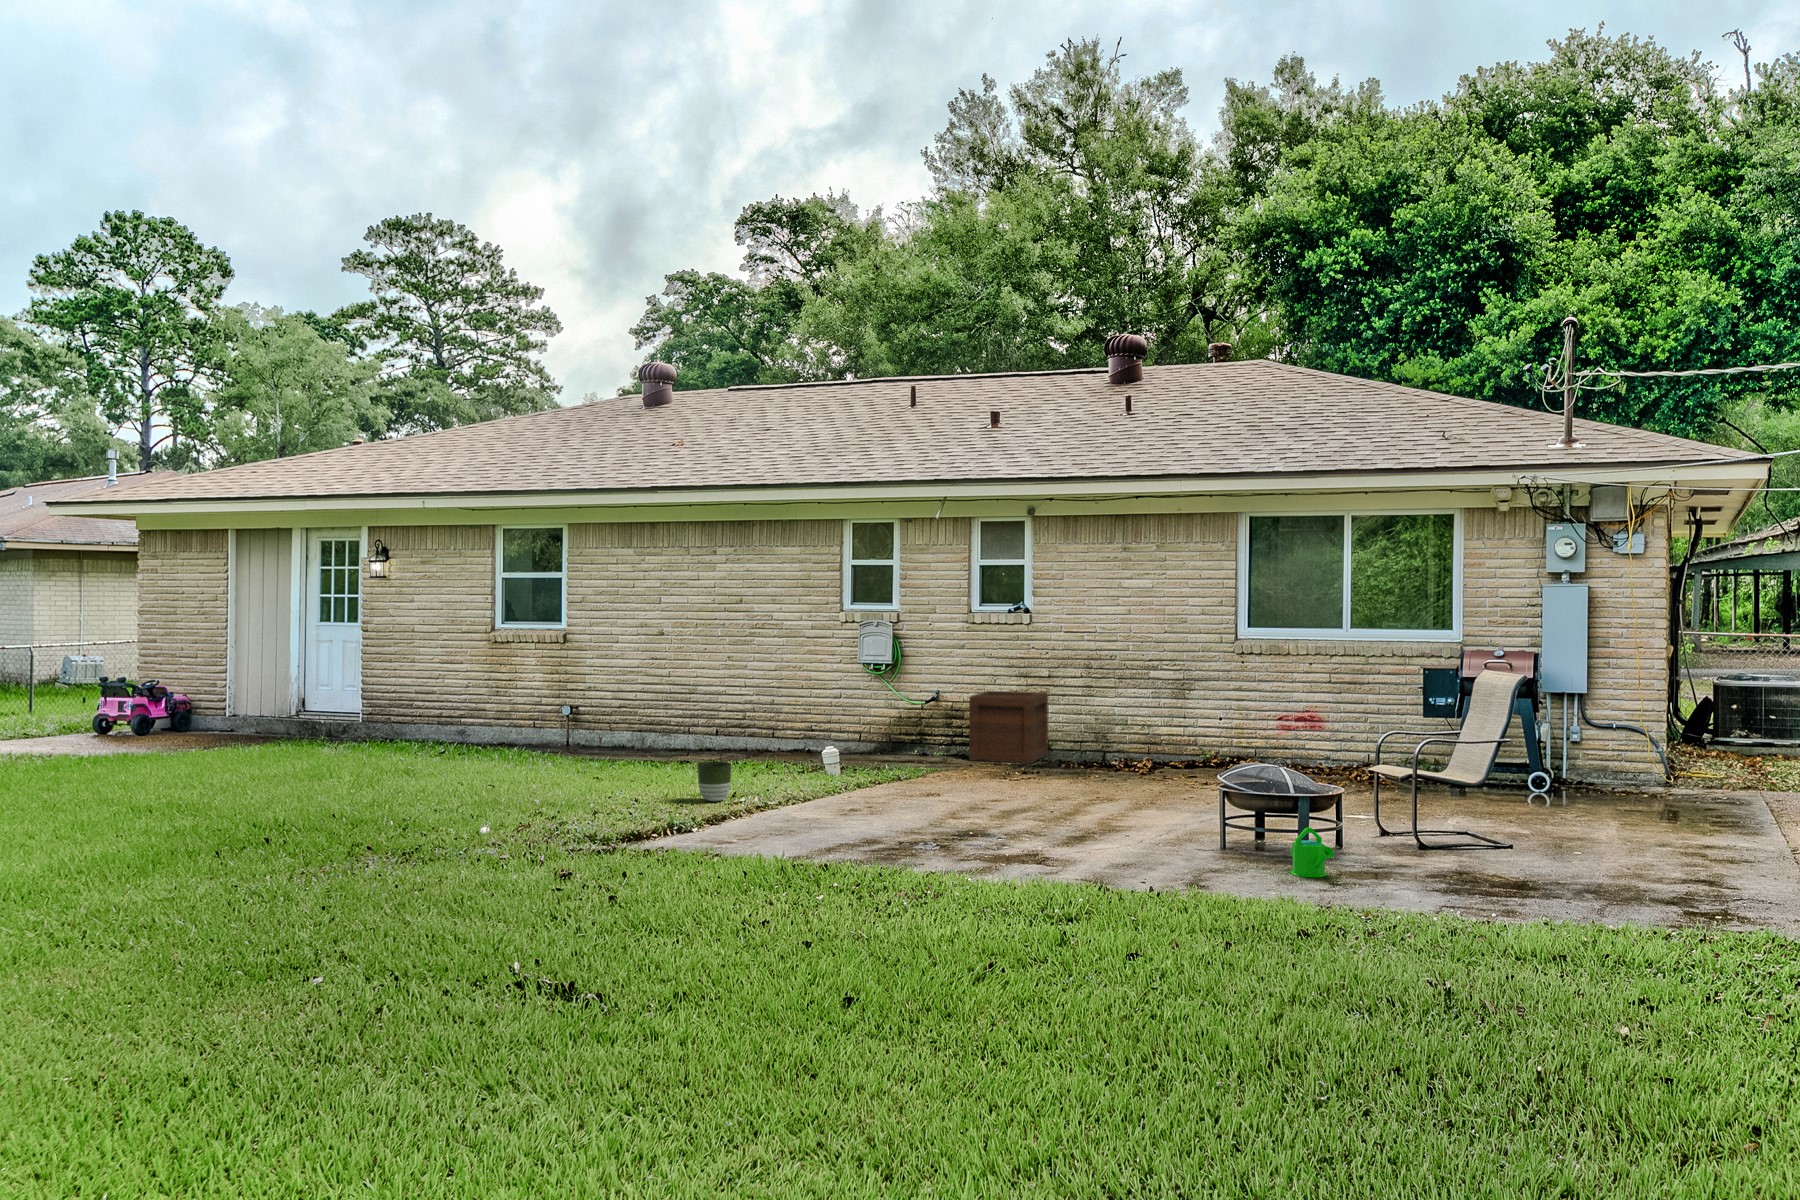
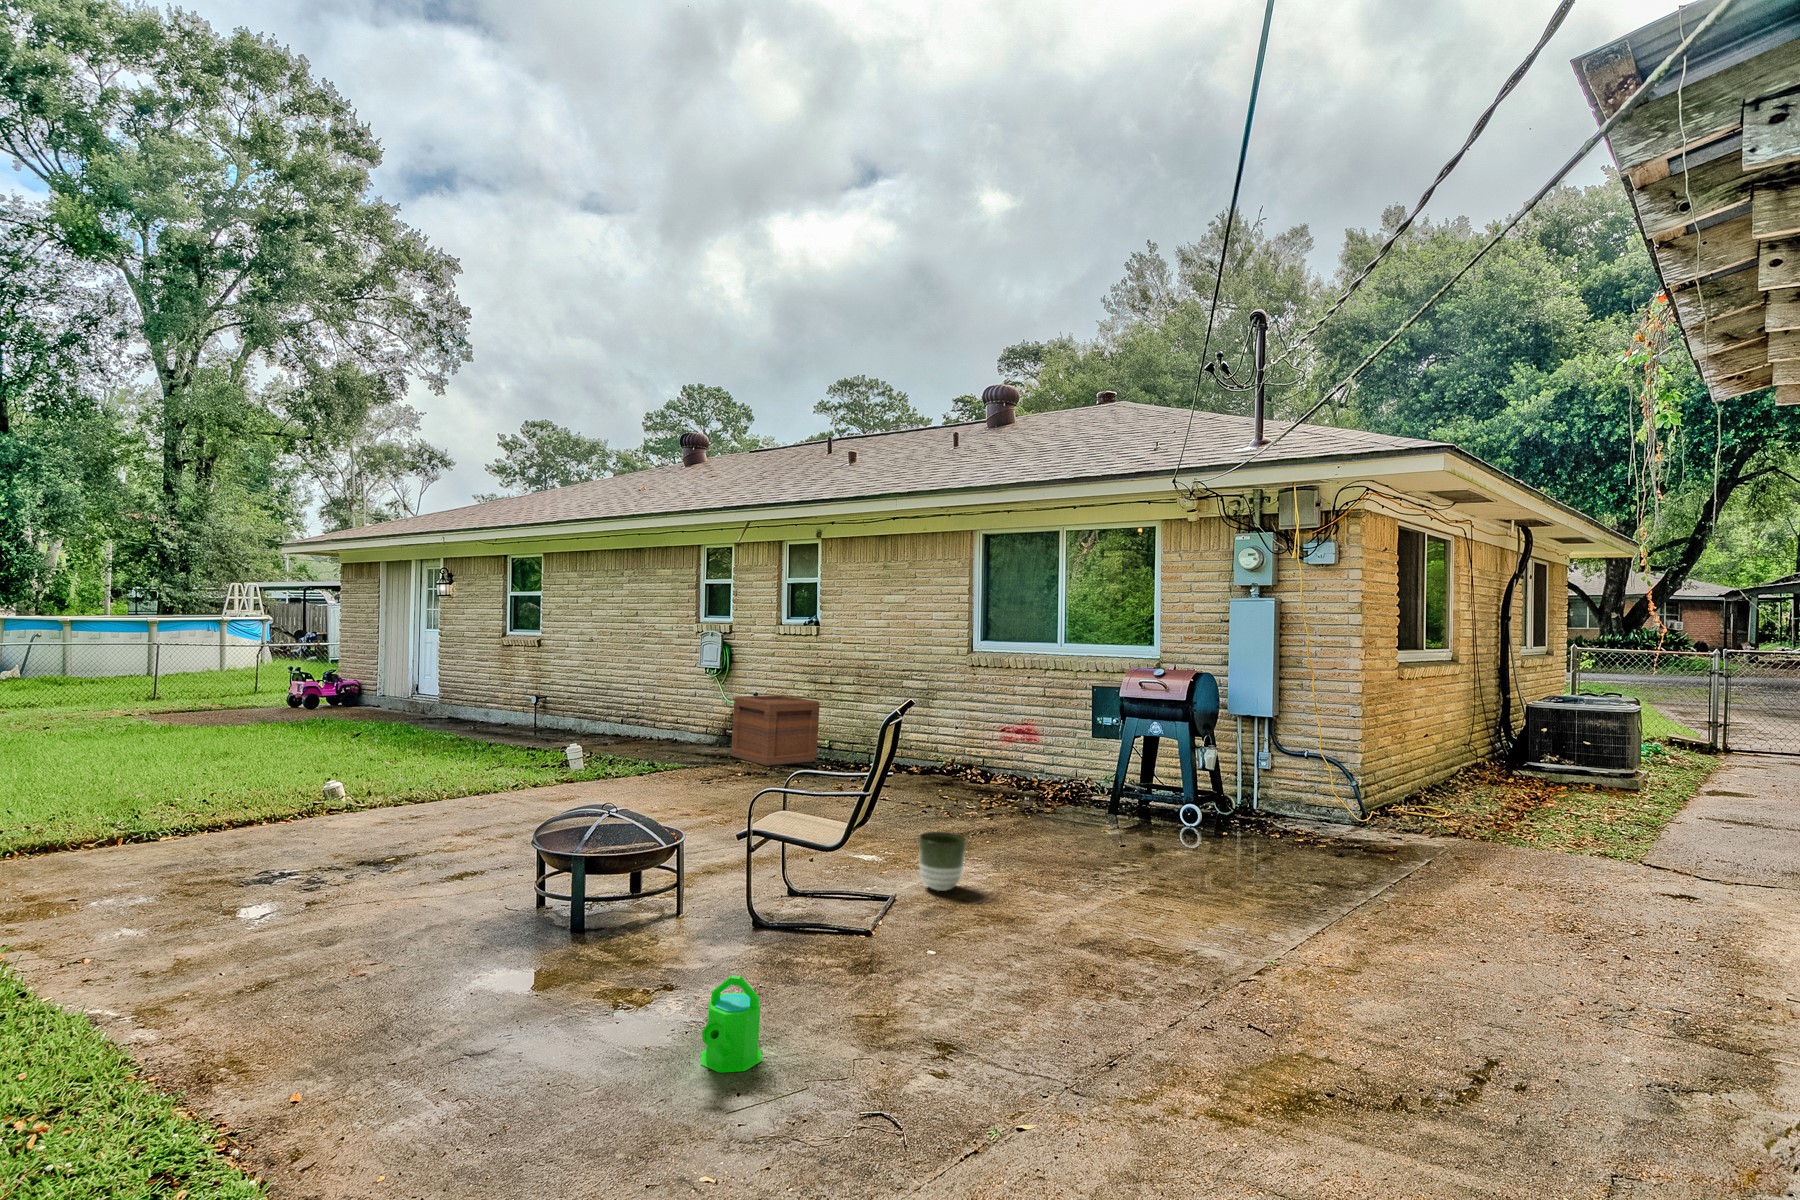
planter: present [698,762,731,801] -> present [919,832,966,891]
watering can: present [1290,827,1334,877] -> present [701,975,762,1073]

